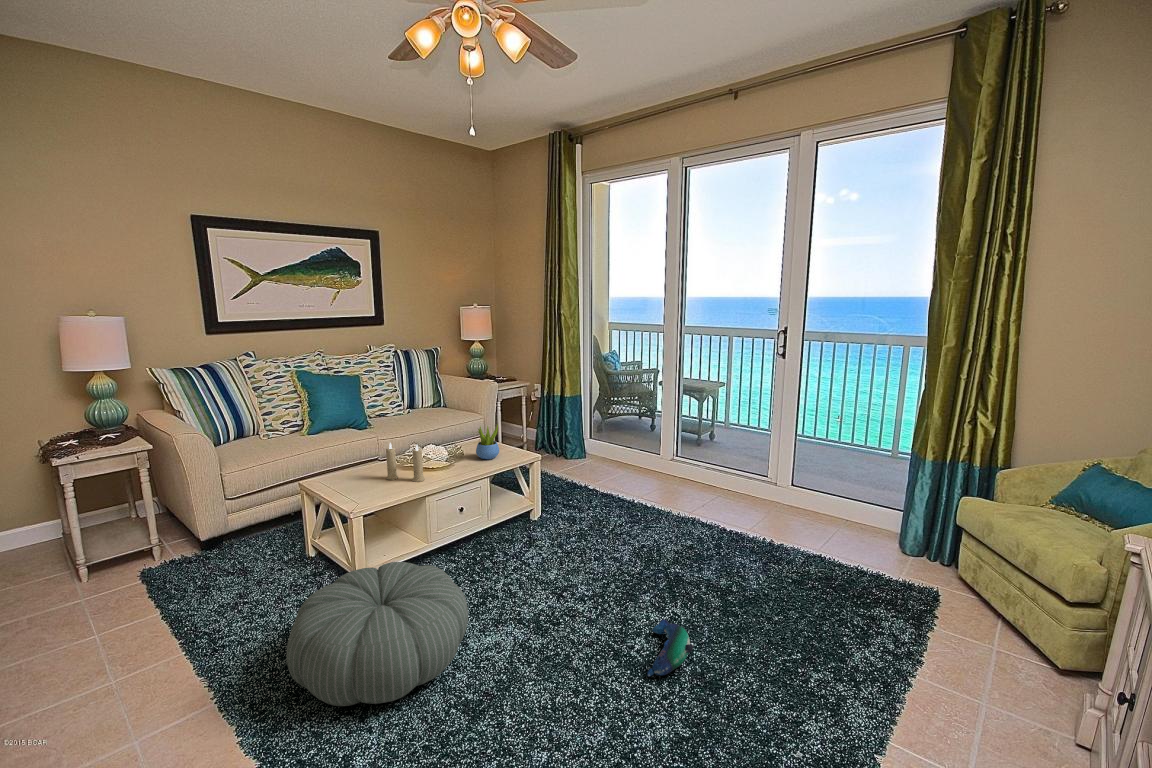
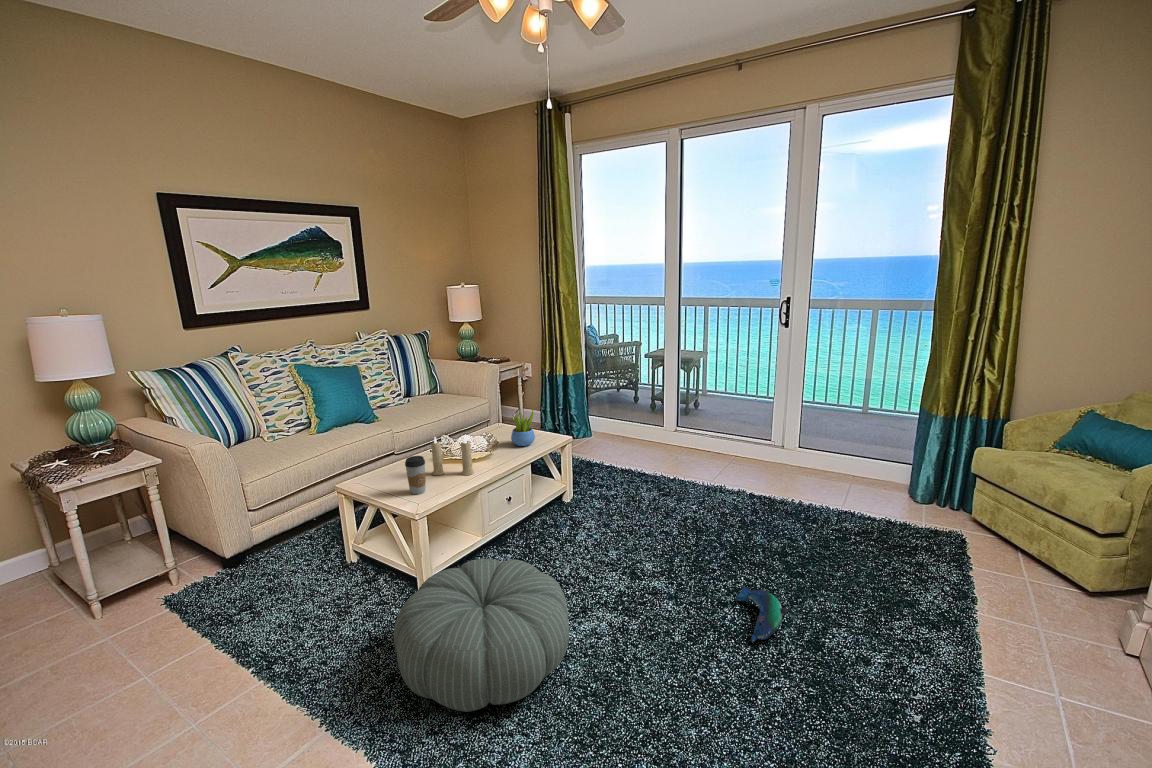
coffee cup: none [351,459,371,495] -> present [405,456,425,494]

